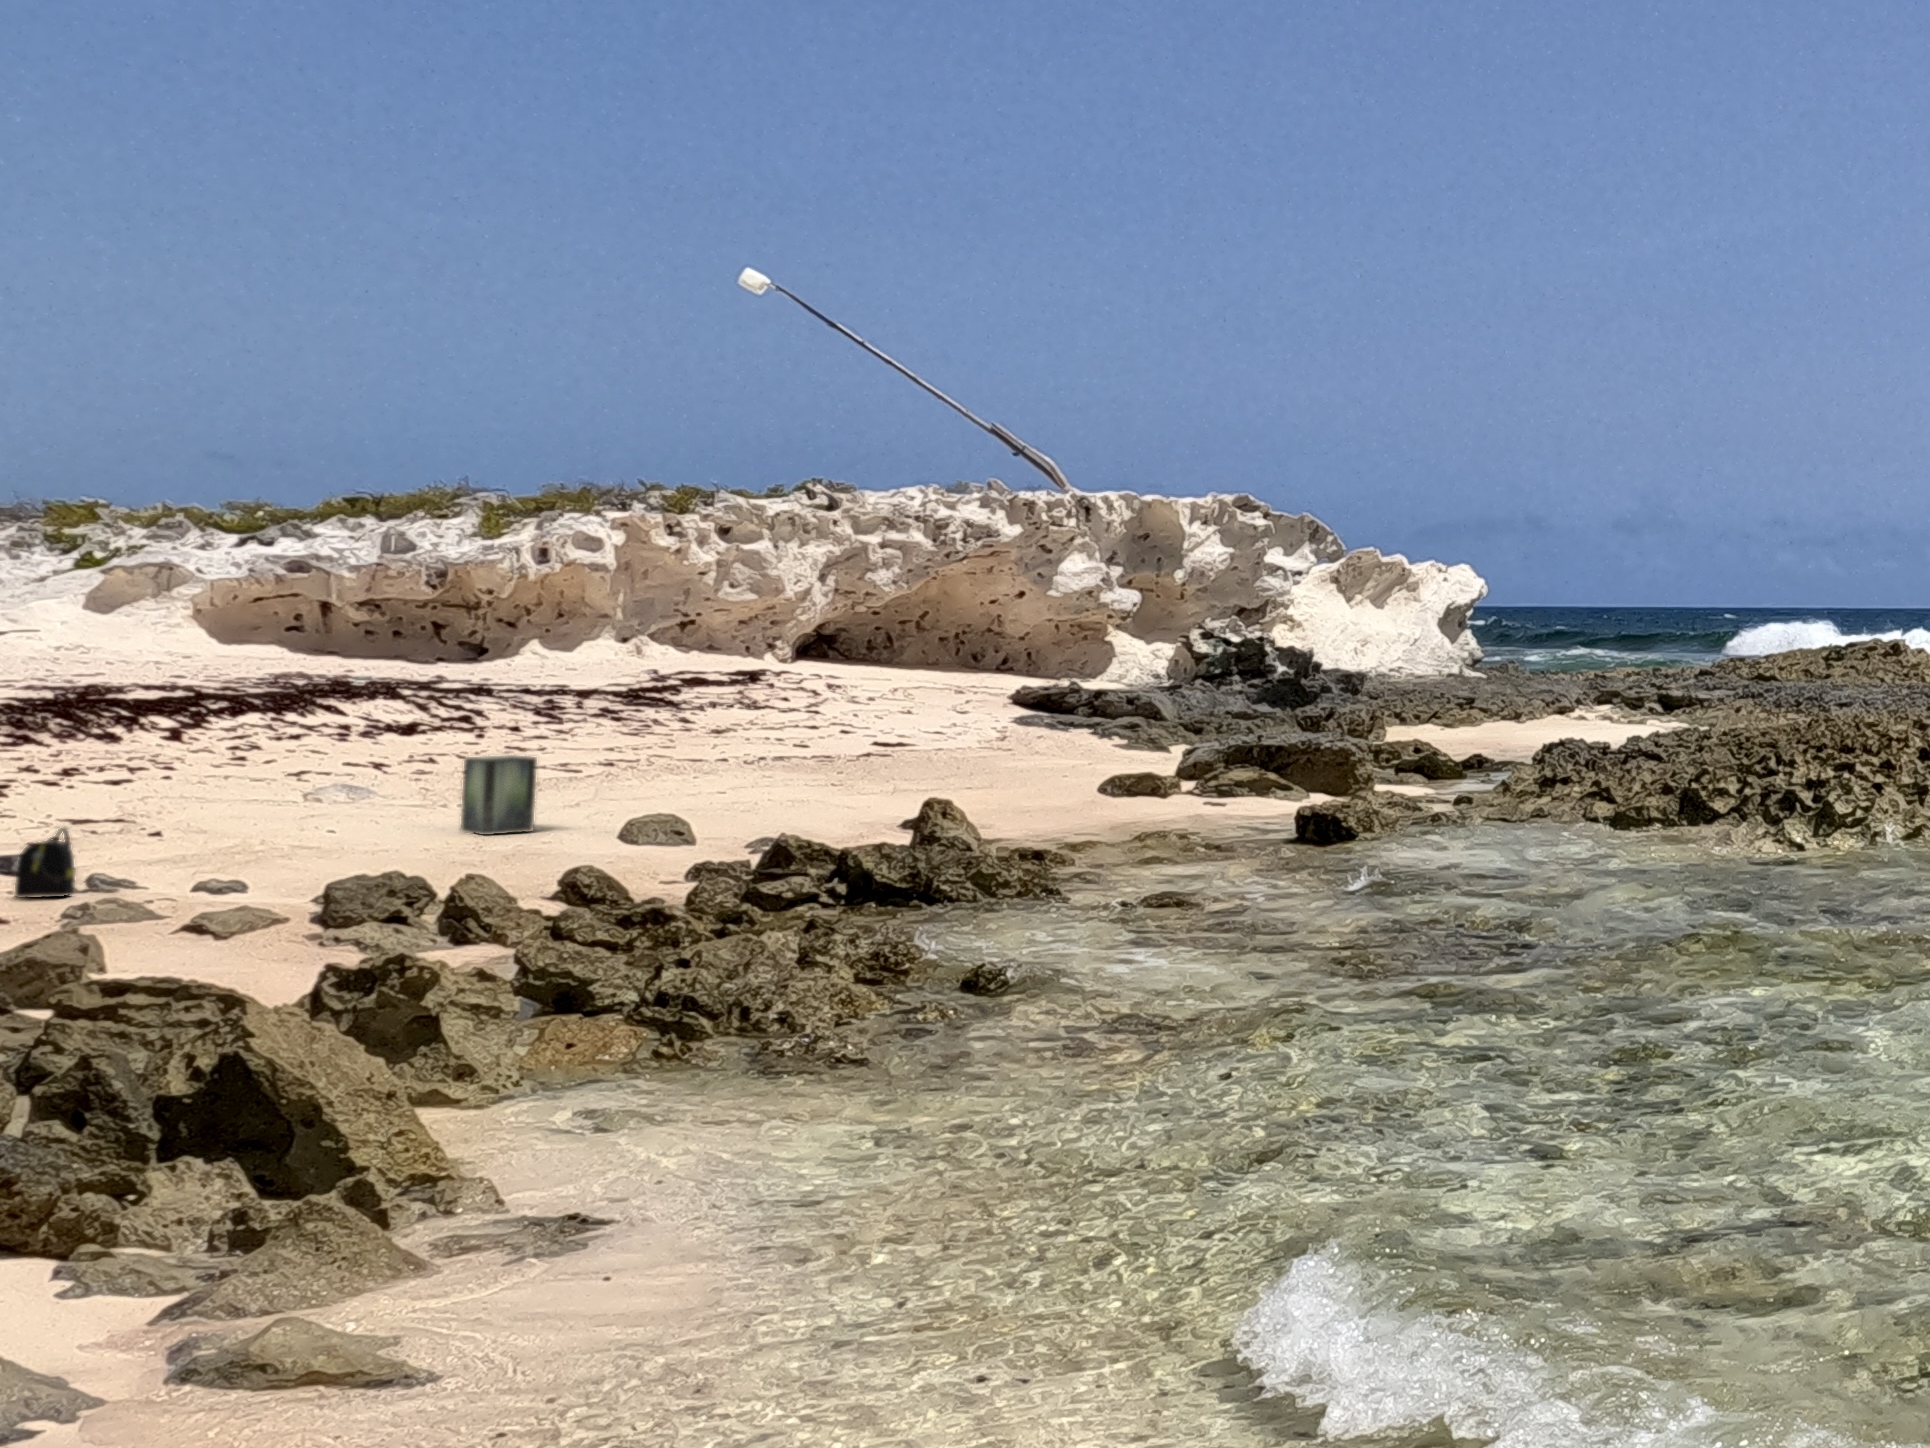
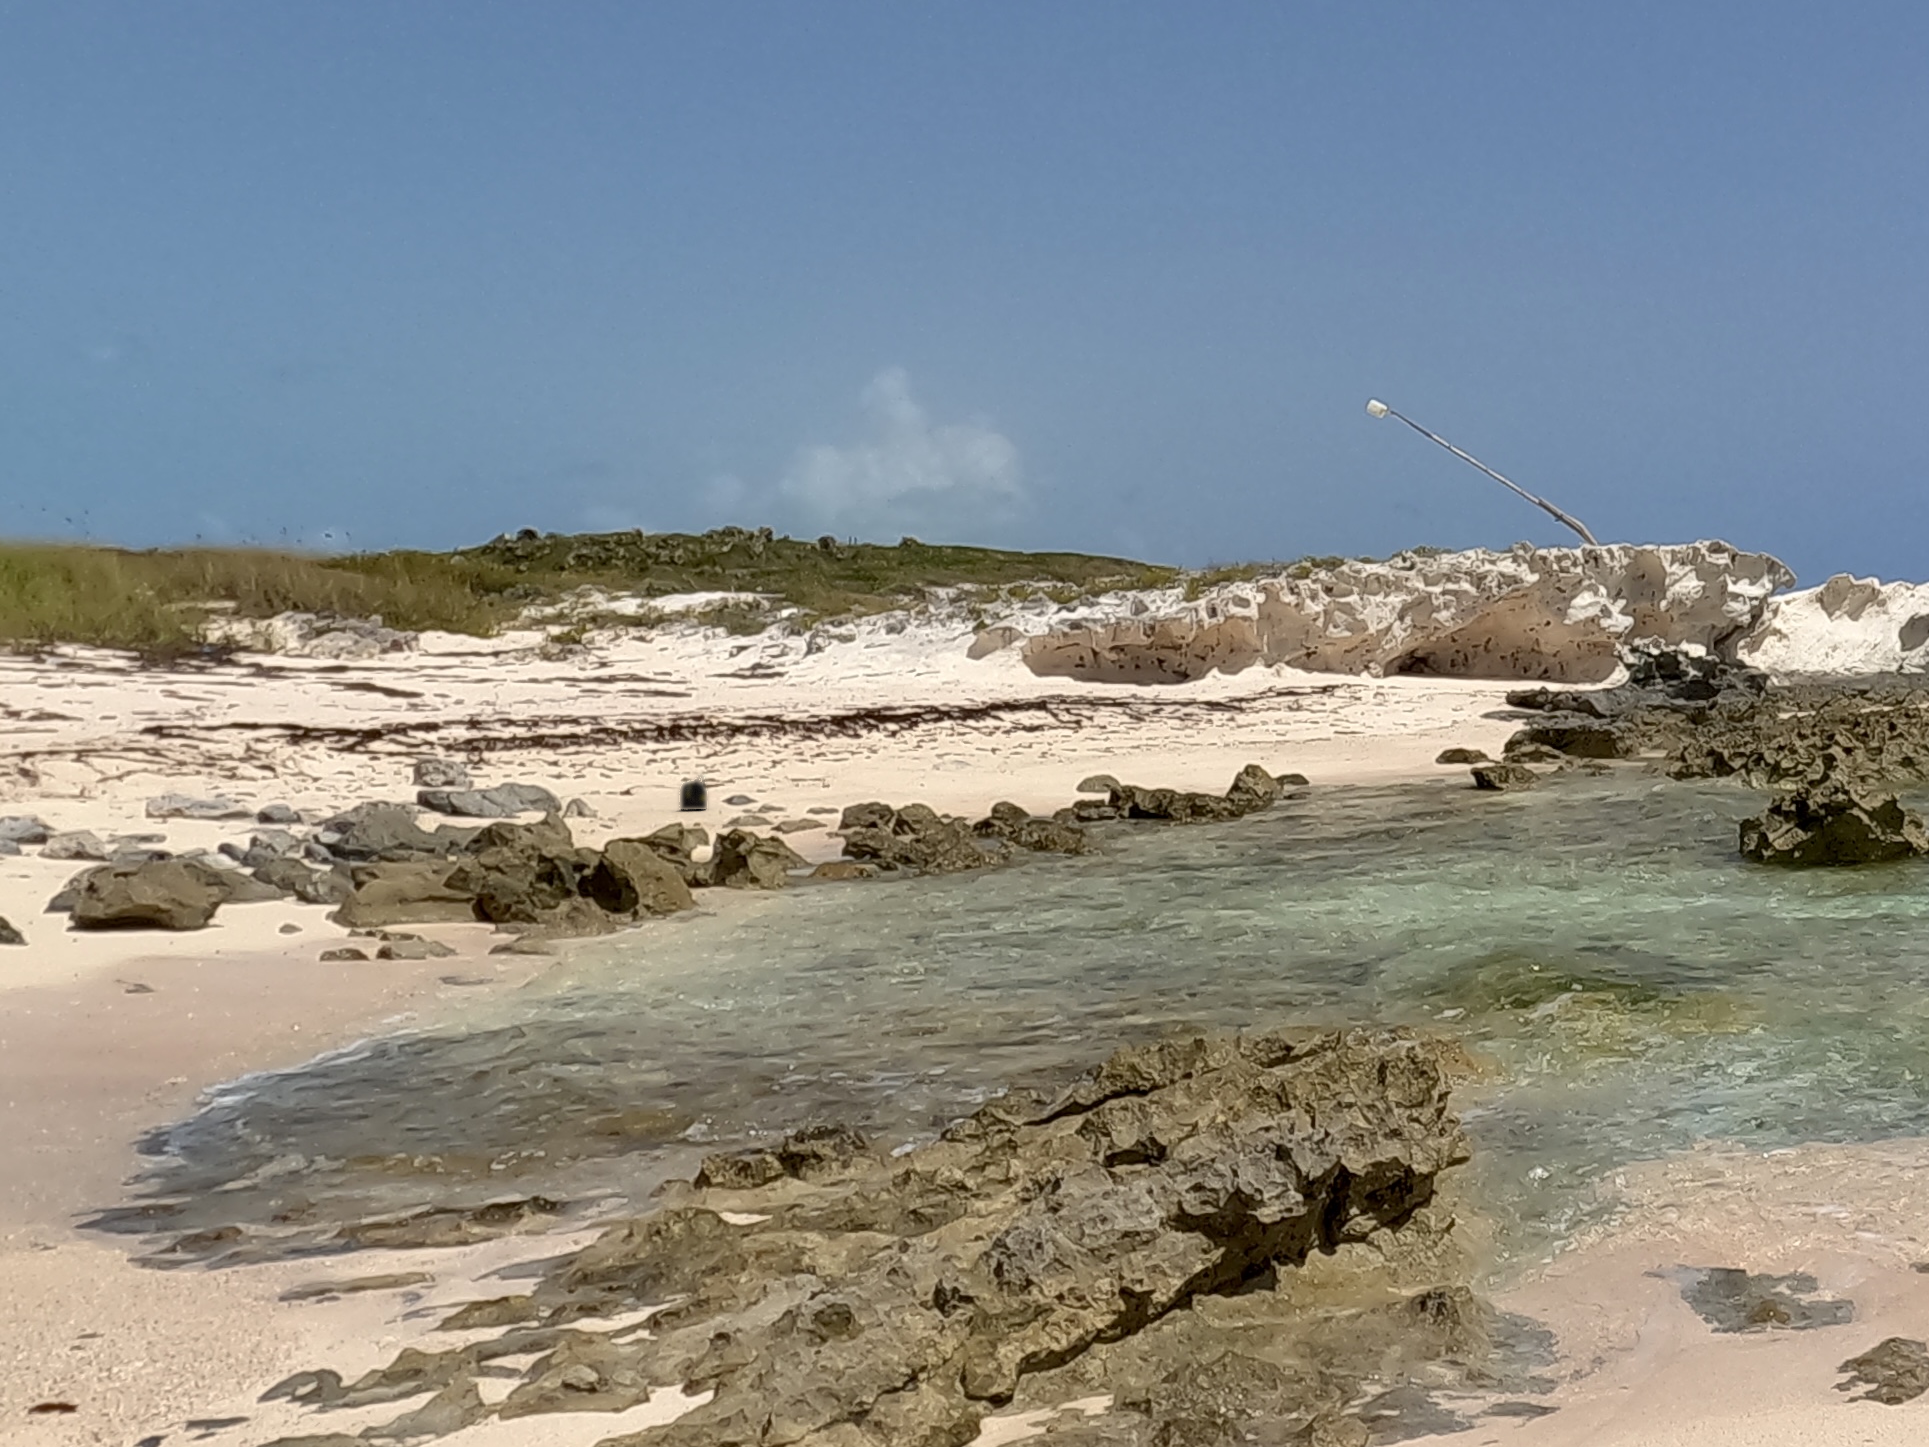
storage box: present [461,755,537,835] -> none [941,738,979,784]

